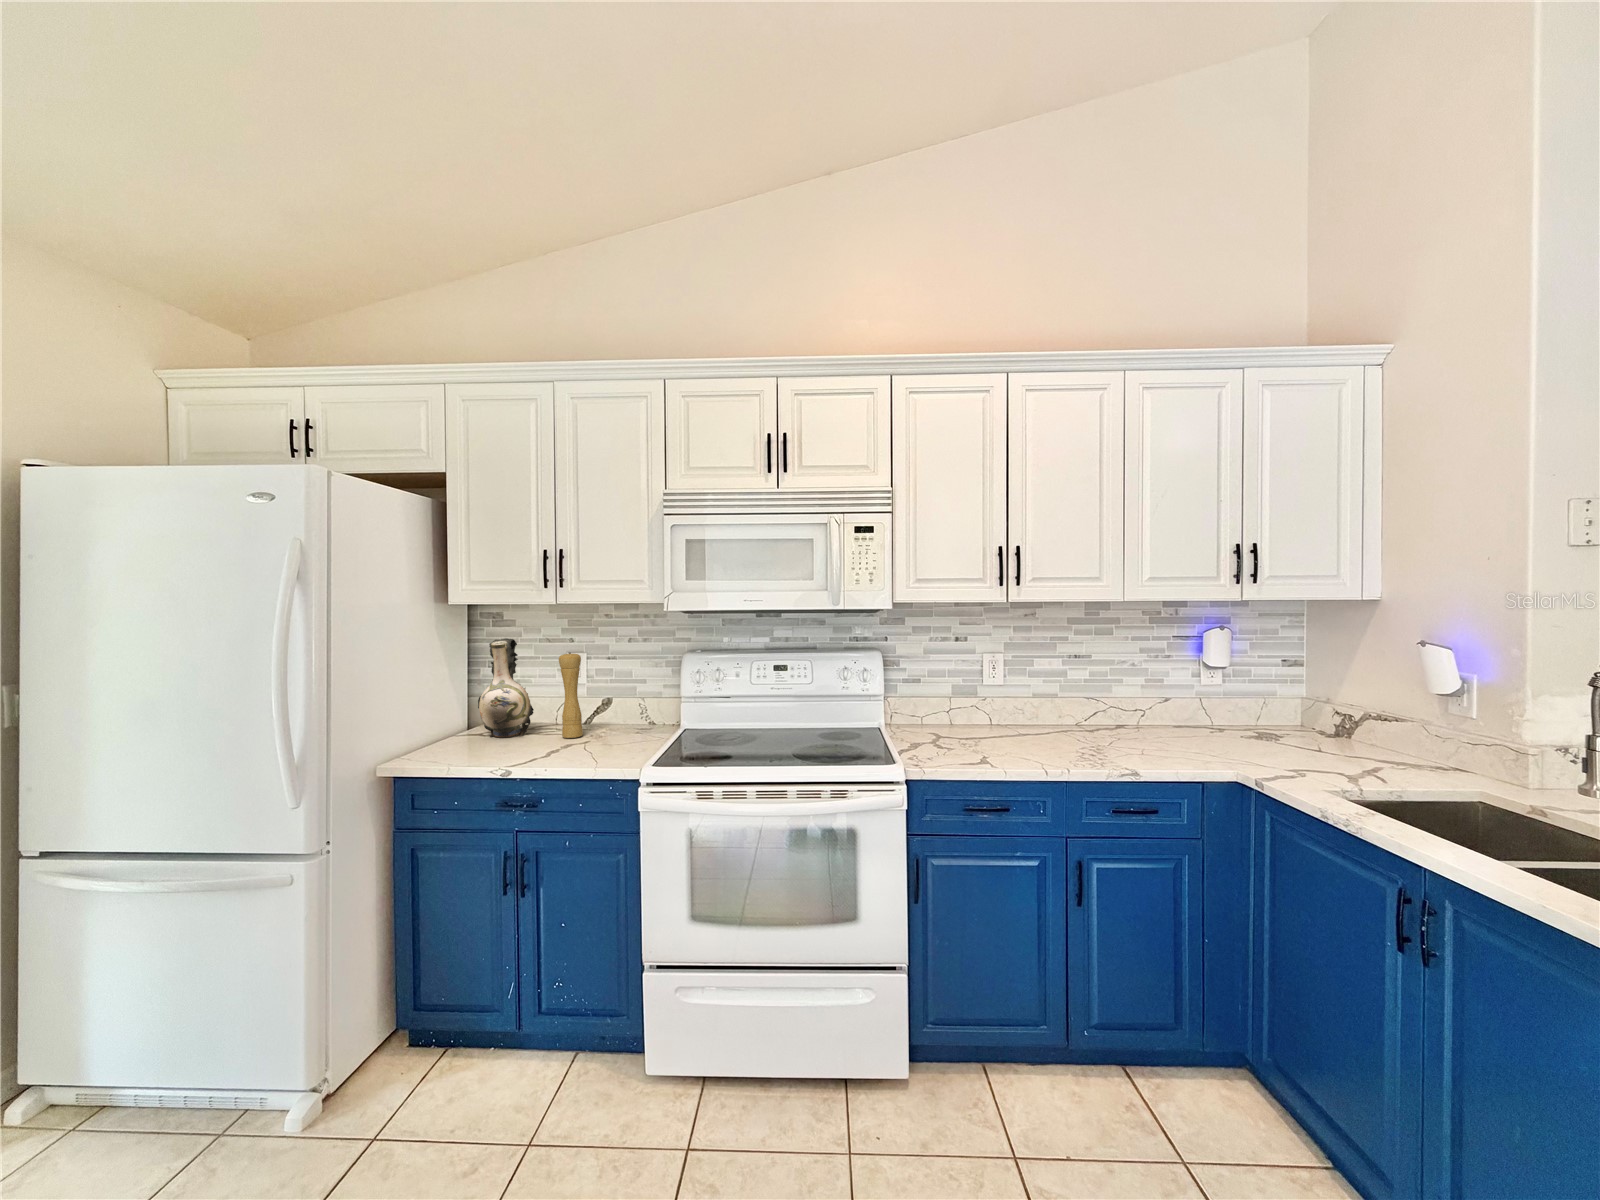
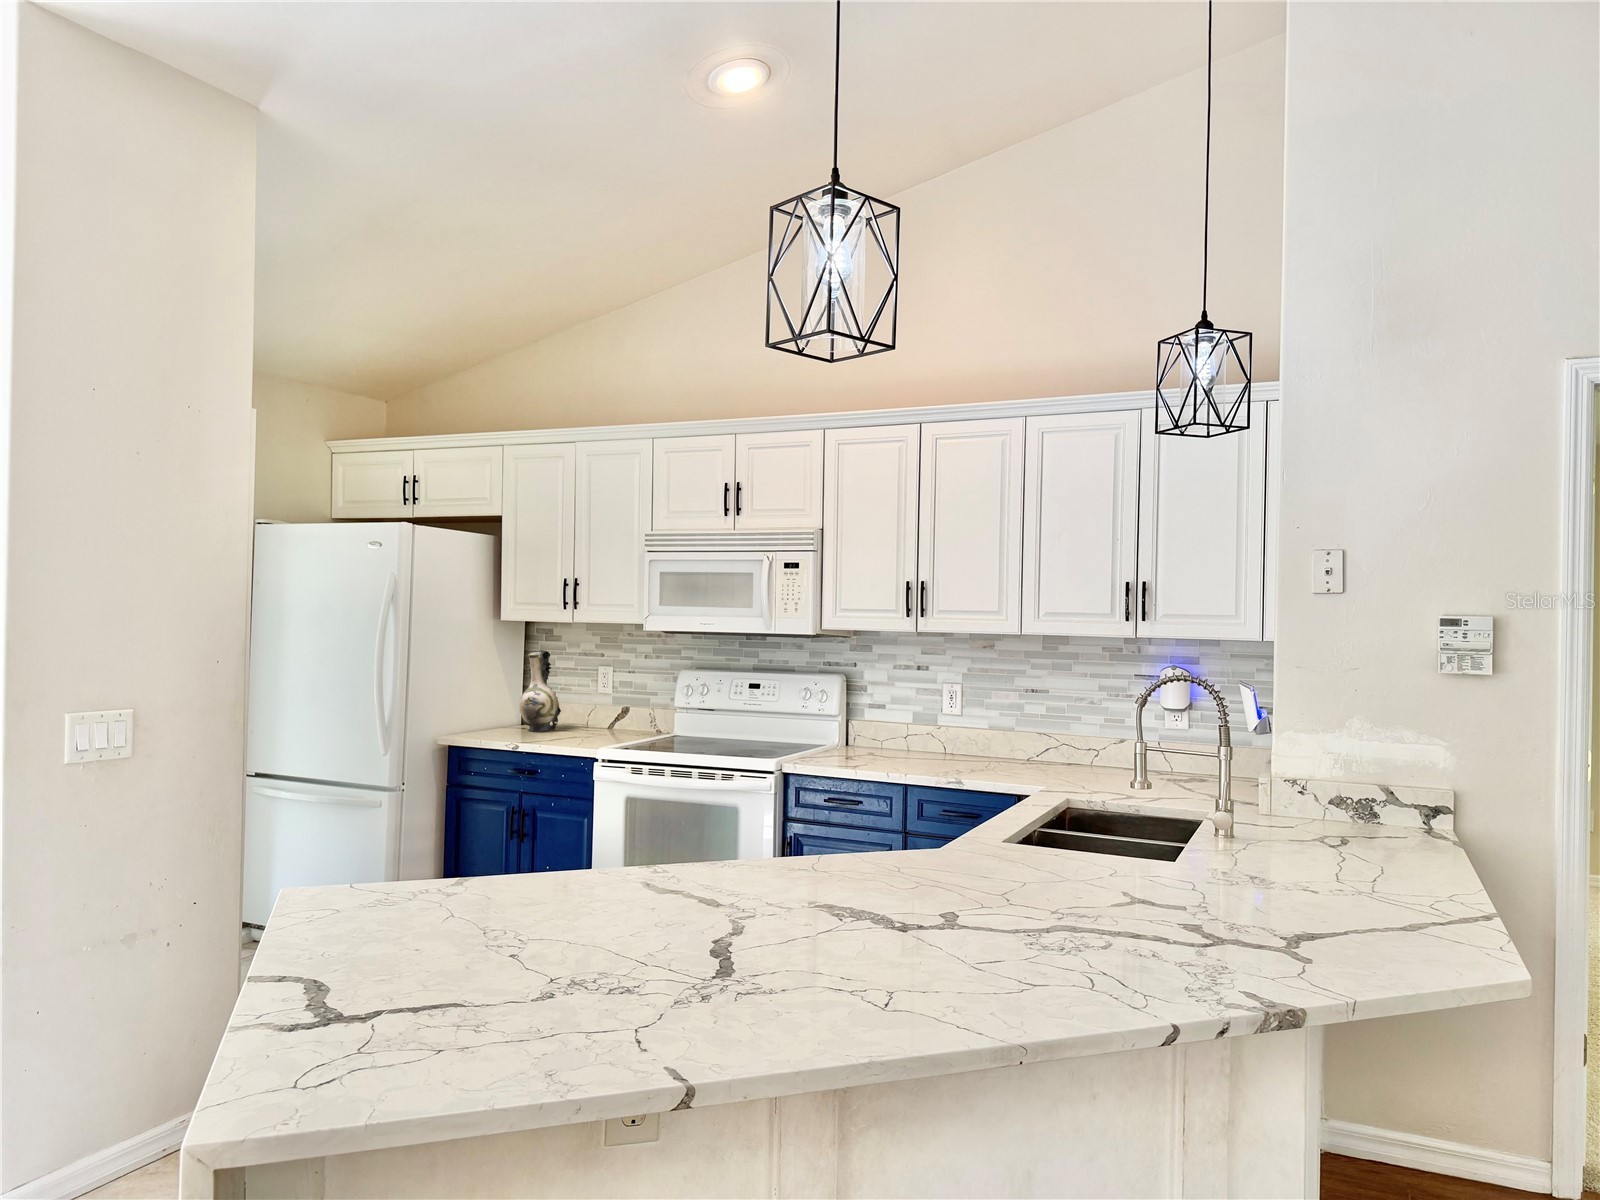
pepper mill: present [559,652,583,738] -> none [576,664,594,736]

